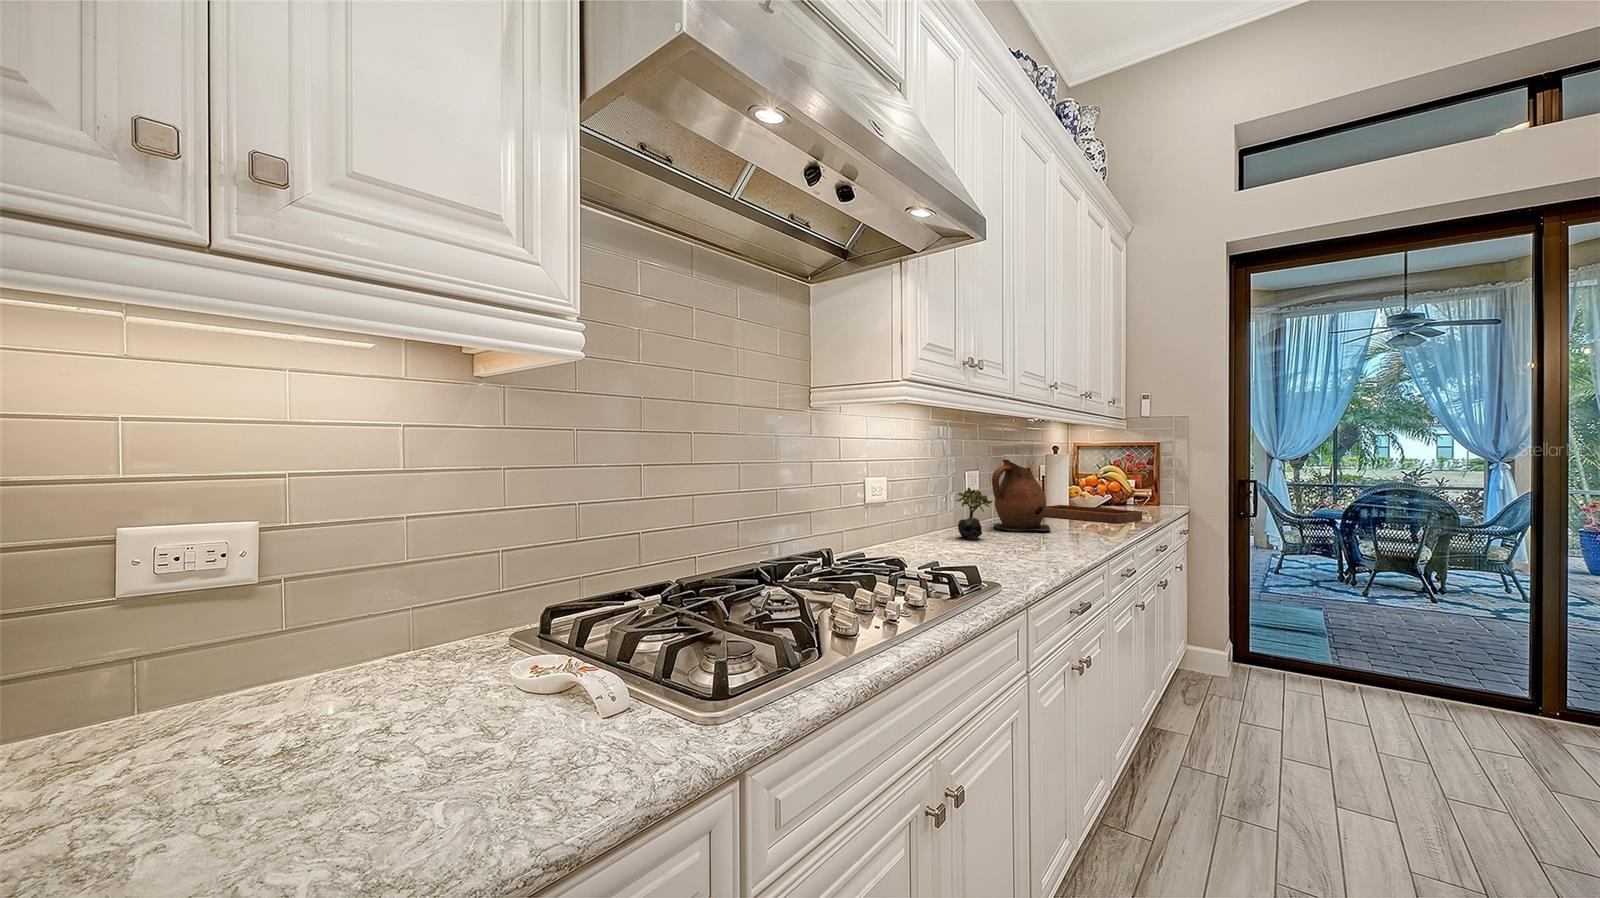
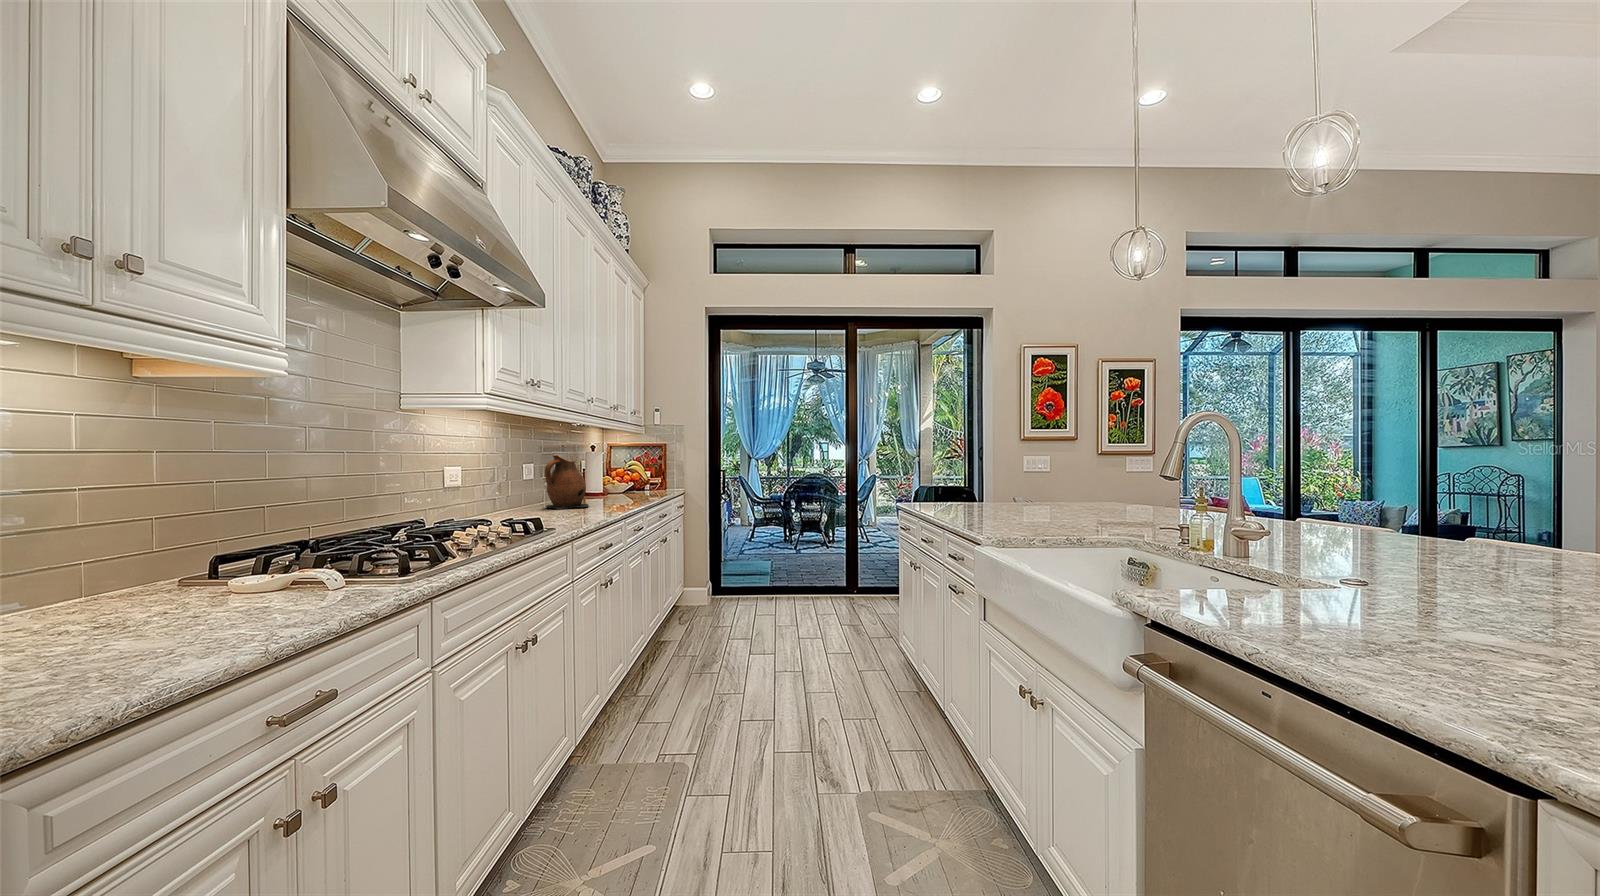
succulent plant: present [956,488,992,540] -> none [517,476,546,515]
tray: present [1044,488,1142,523] -> none [578,477,652,501]

